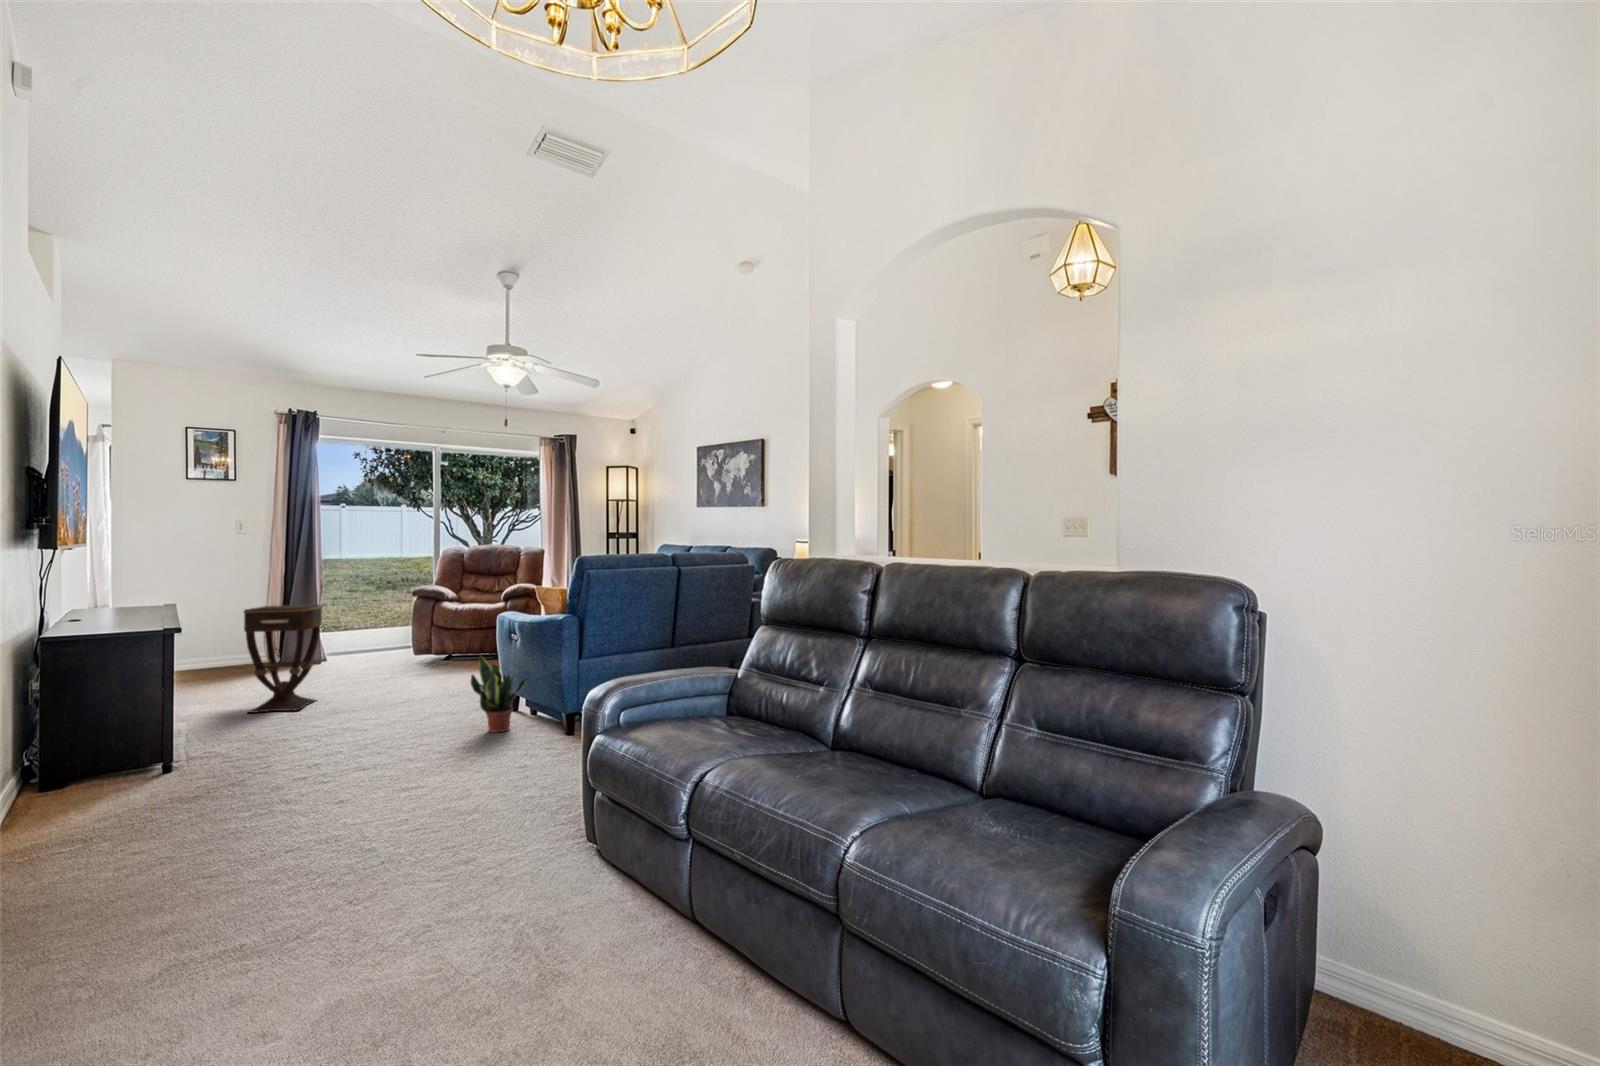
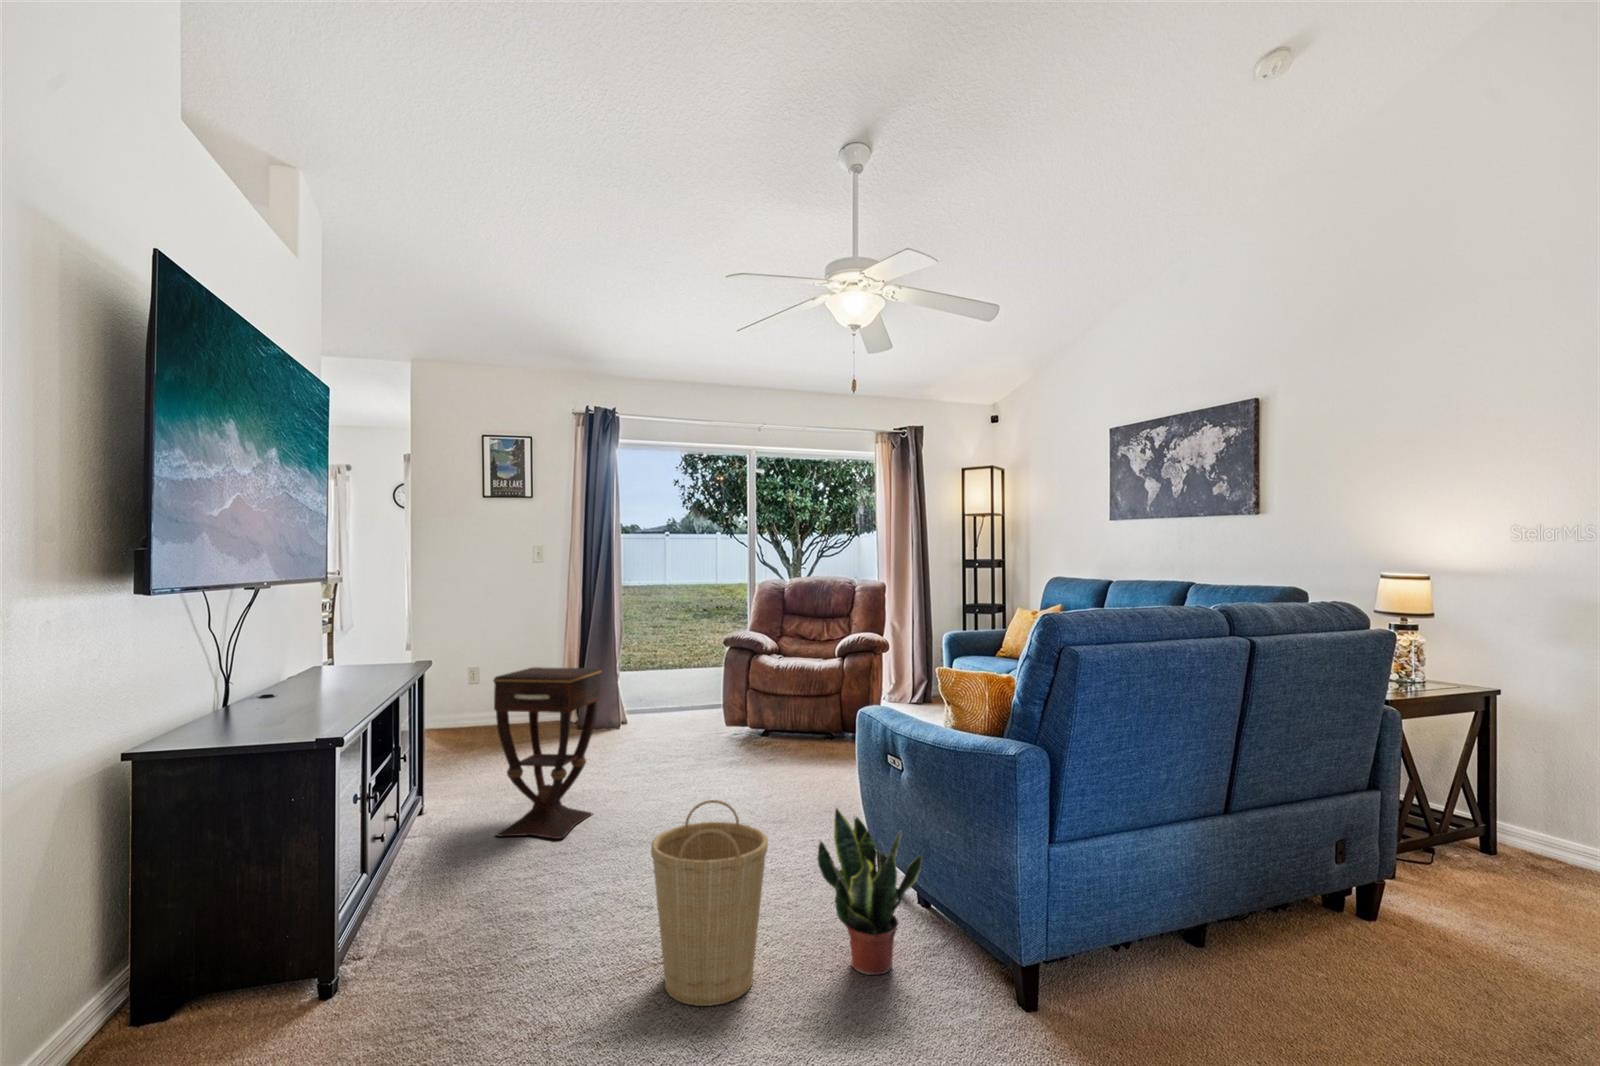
basket: none [377,657,443,747] -> present [651,800,768,1006]

